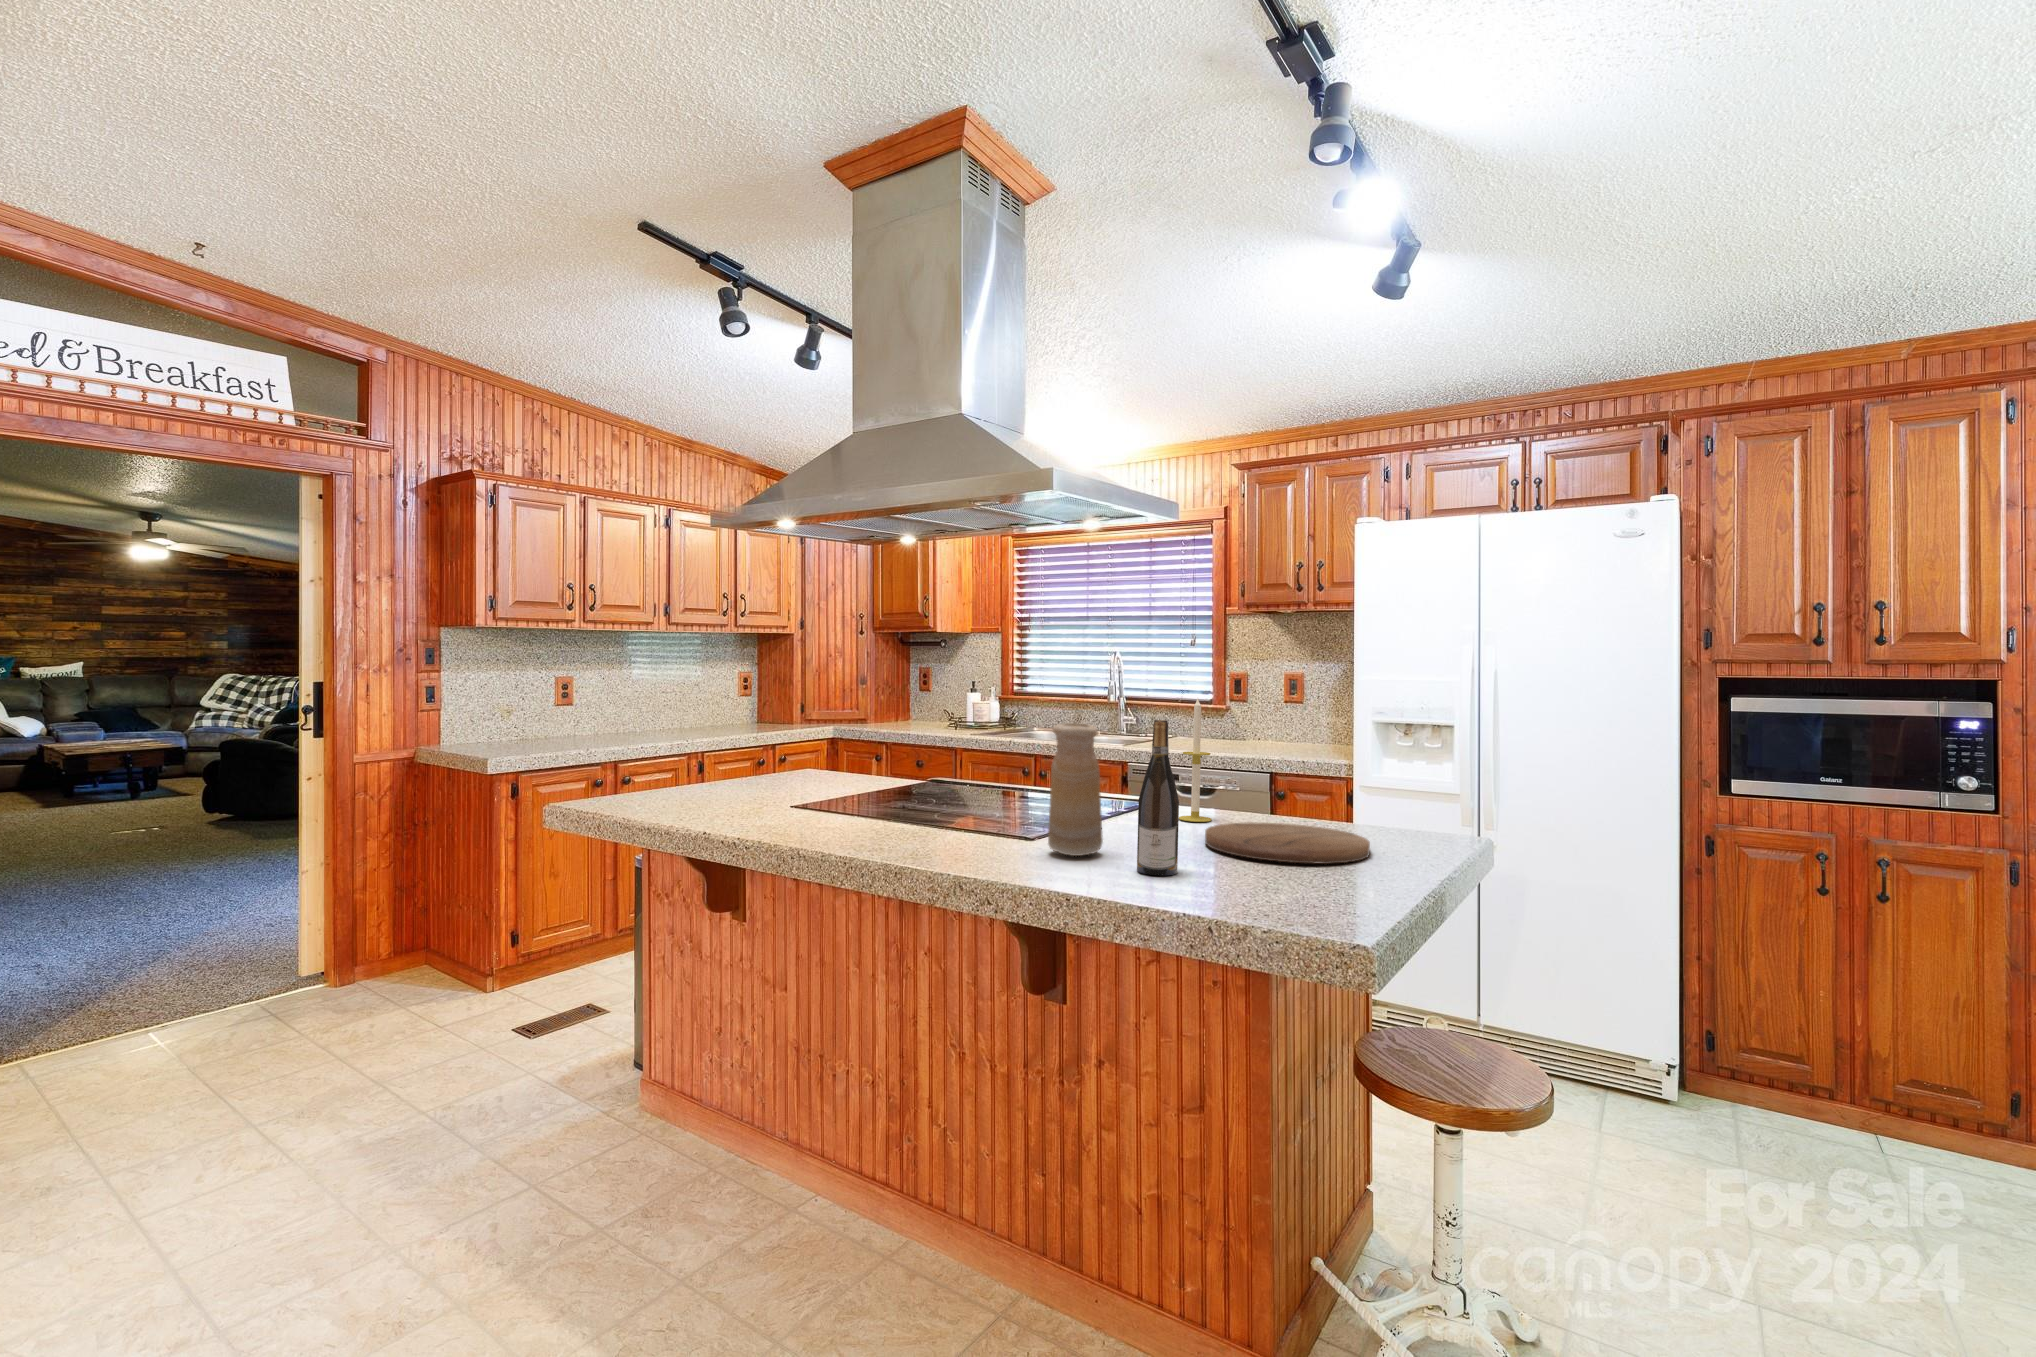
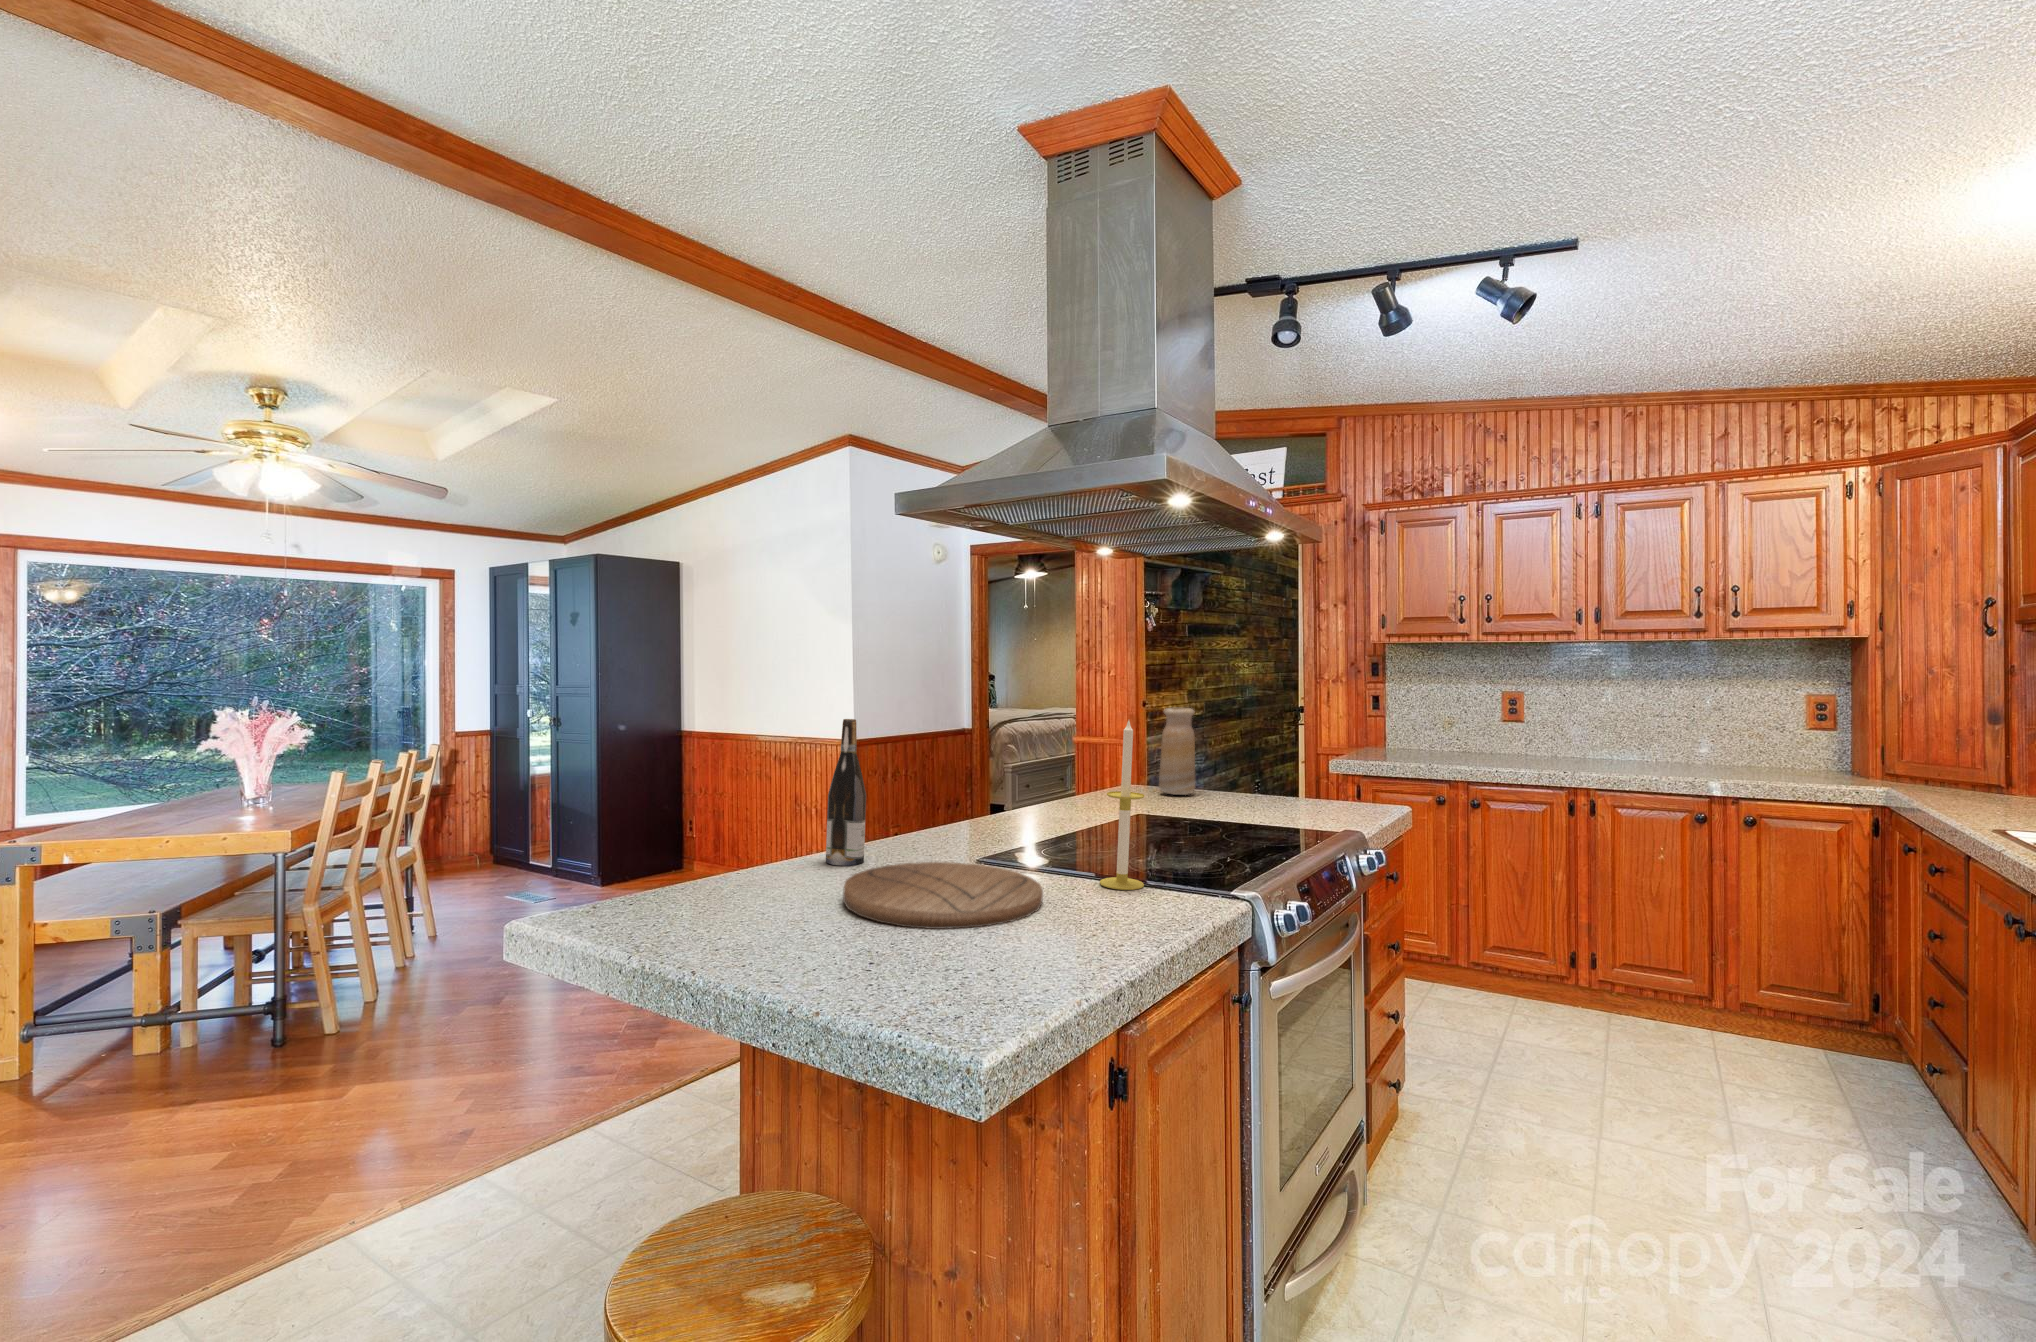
vase: present [1048,723,1103,856] -> present [1159,708,1195,795]

